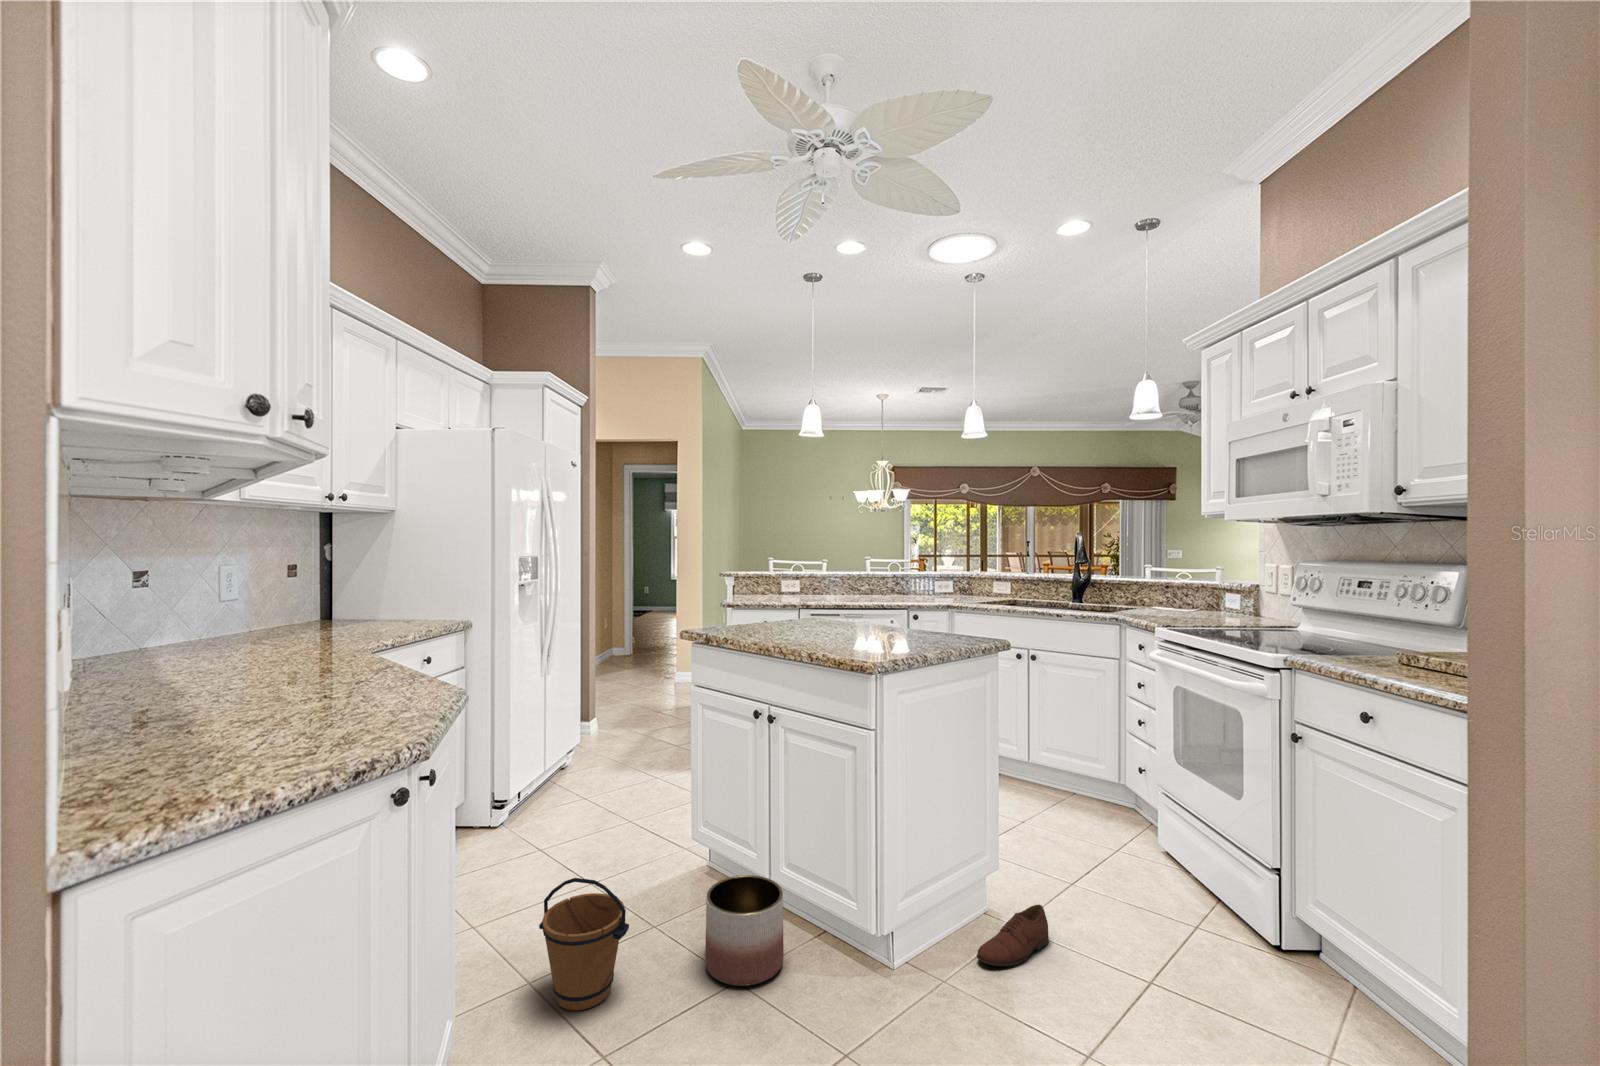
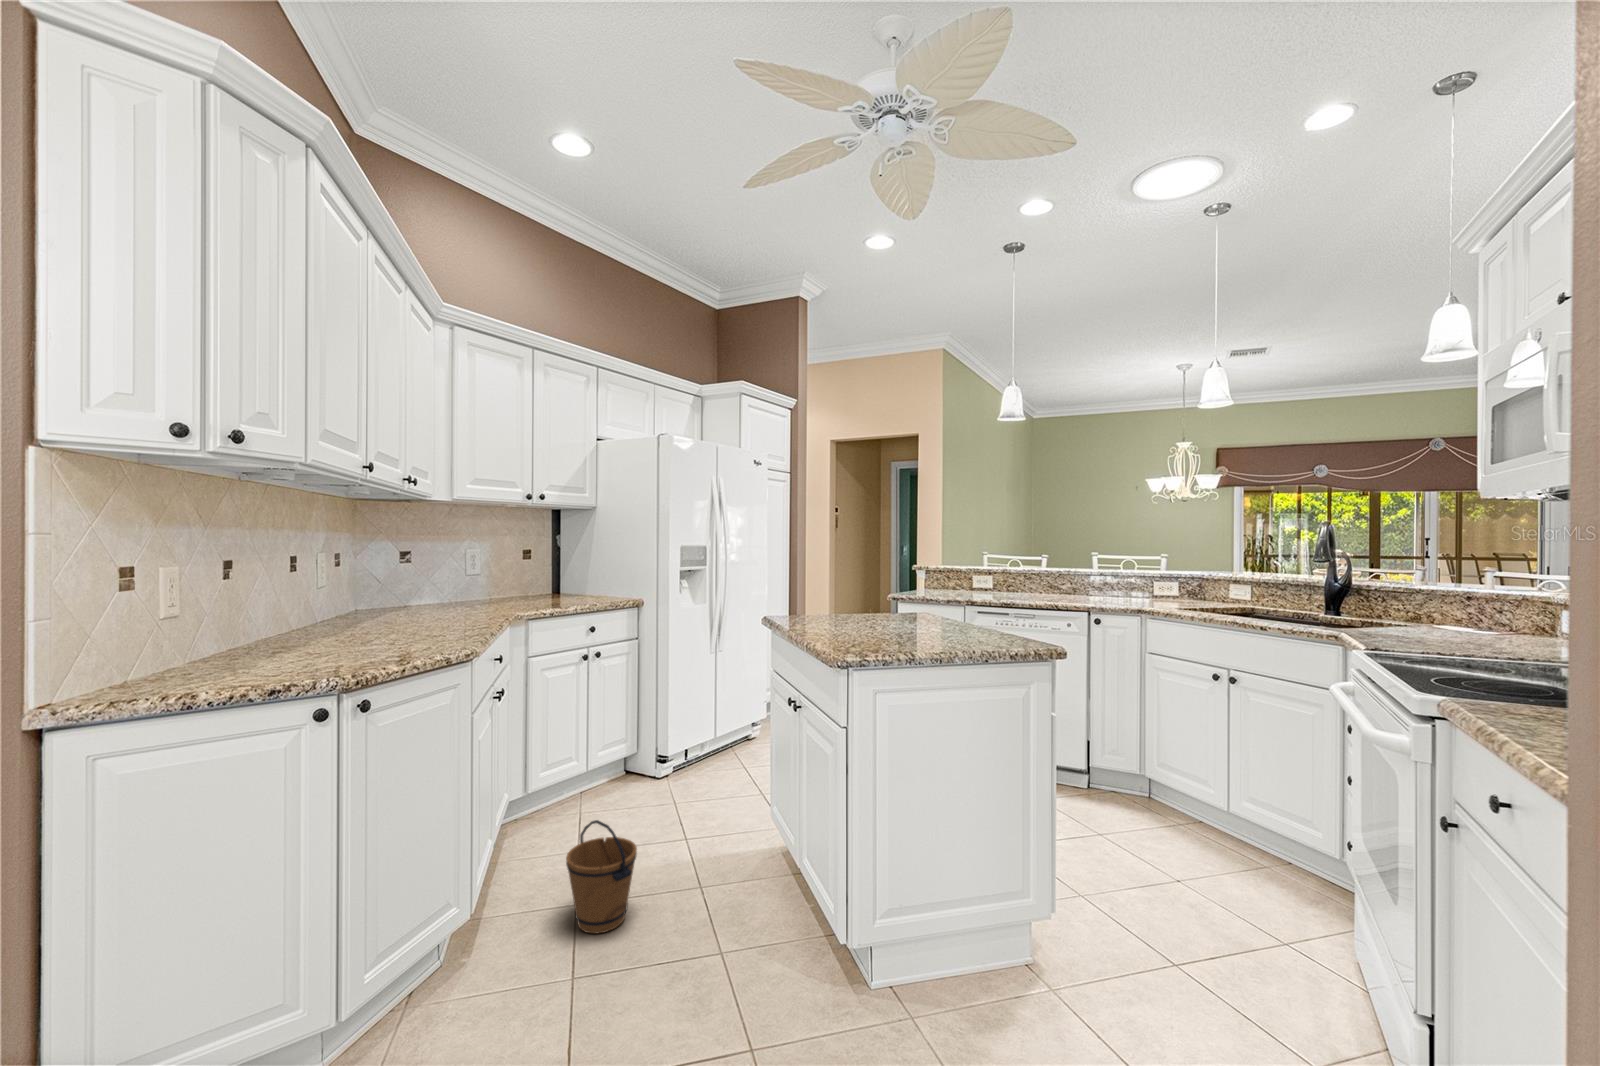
planter: present [705,875,784,986] -> none [700,854,775,960]
shoe: present [977,905,1049,966] -> none [963,974,1076,1035]

